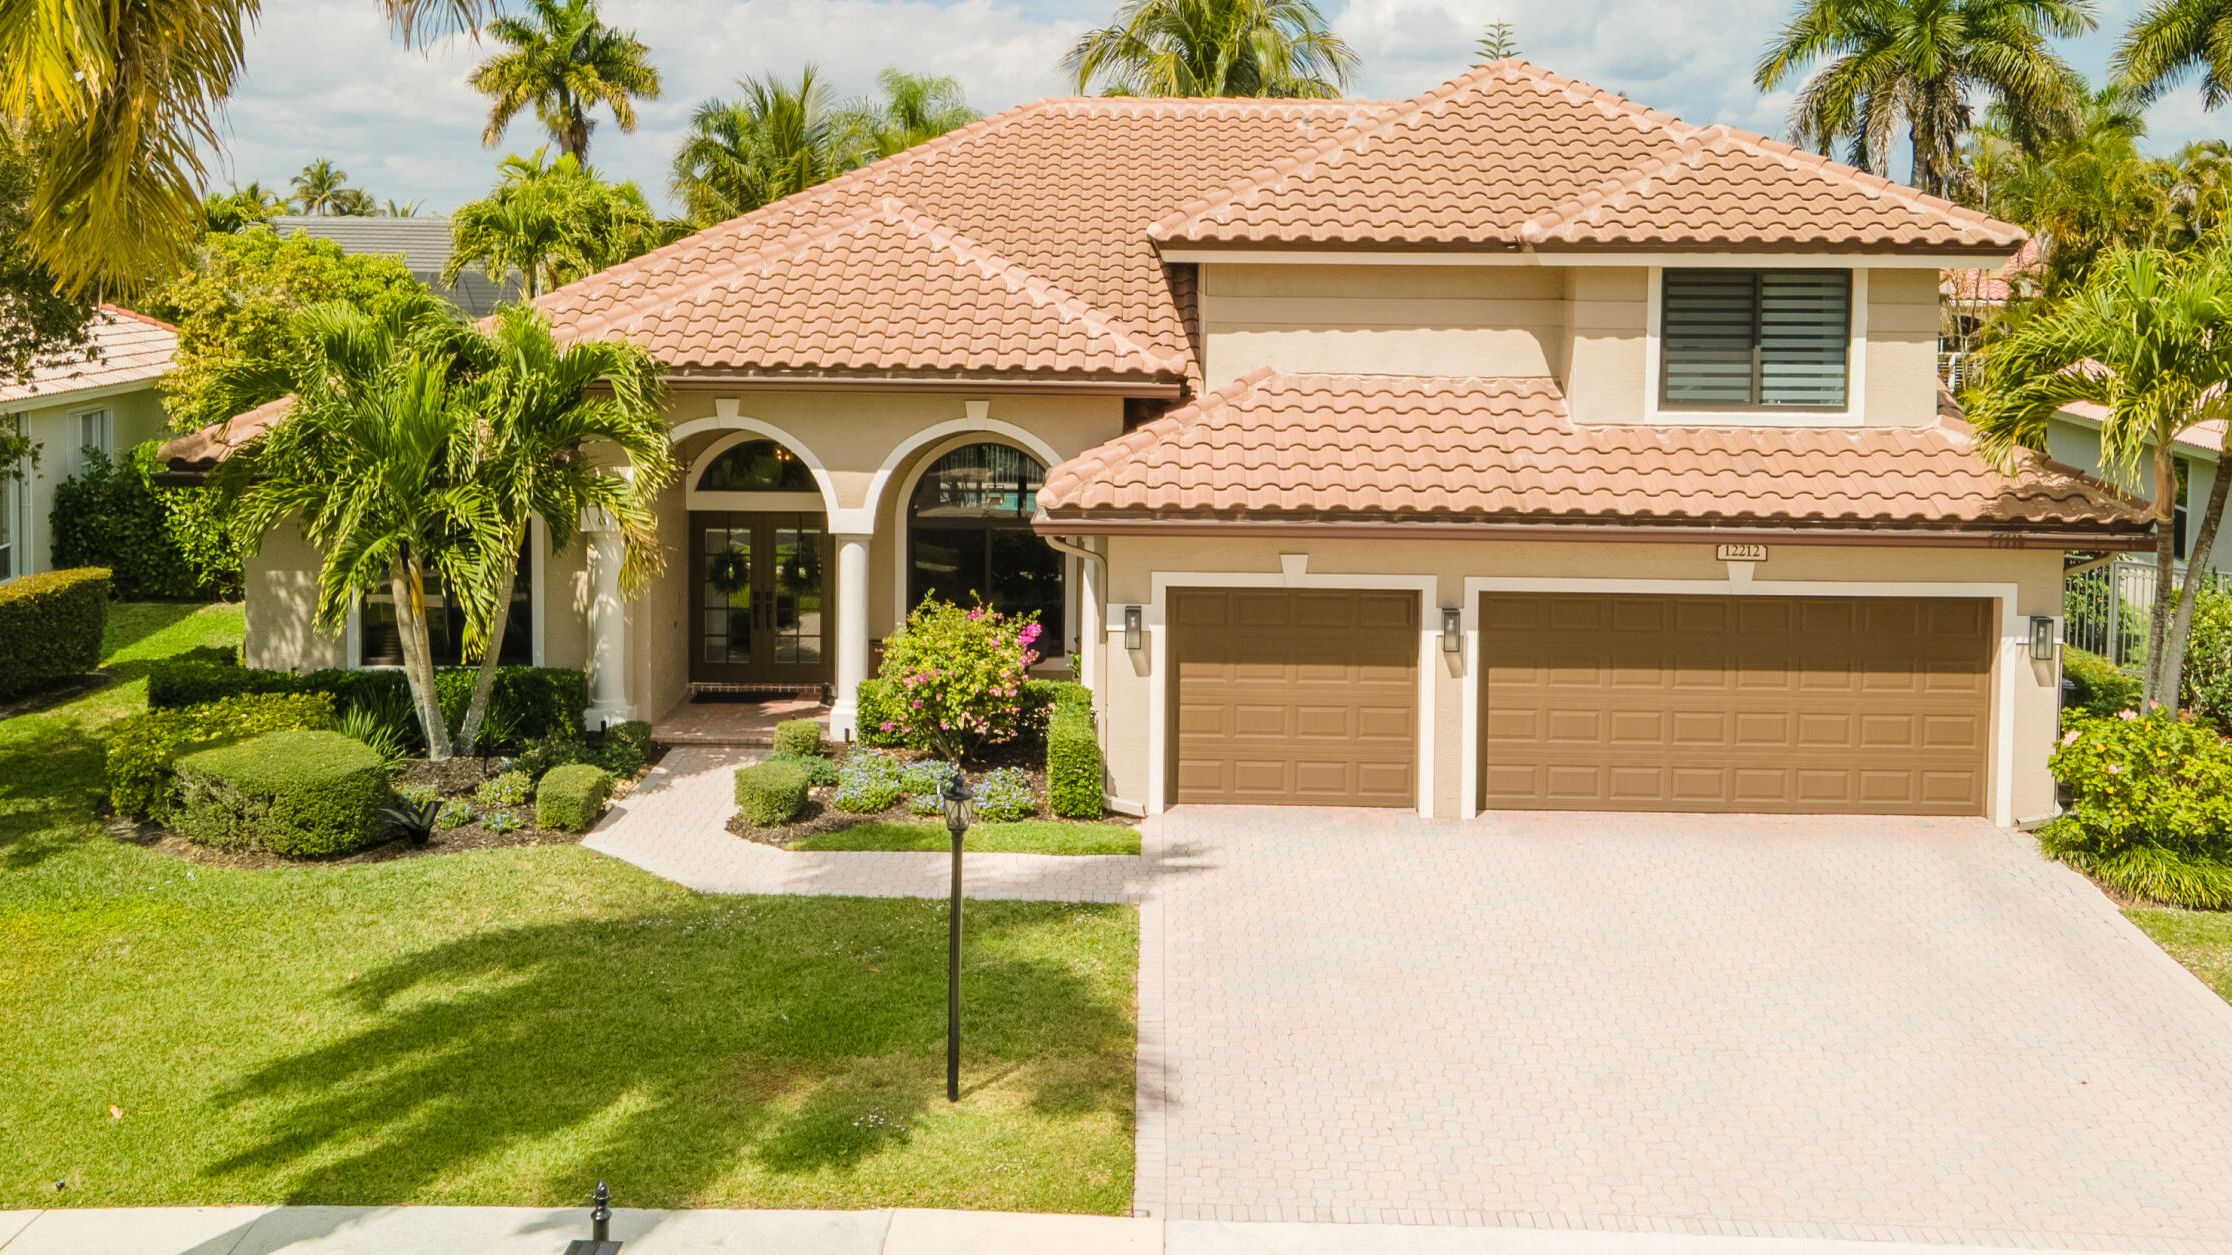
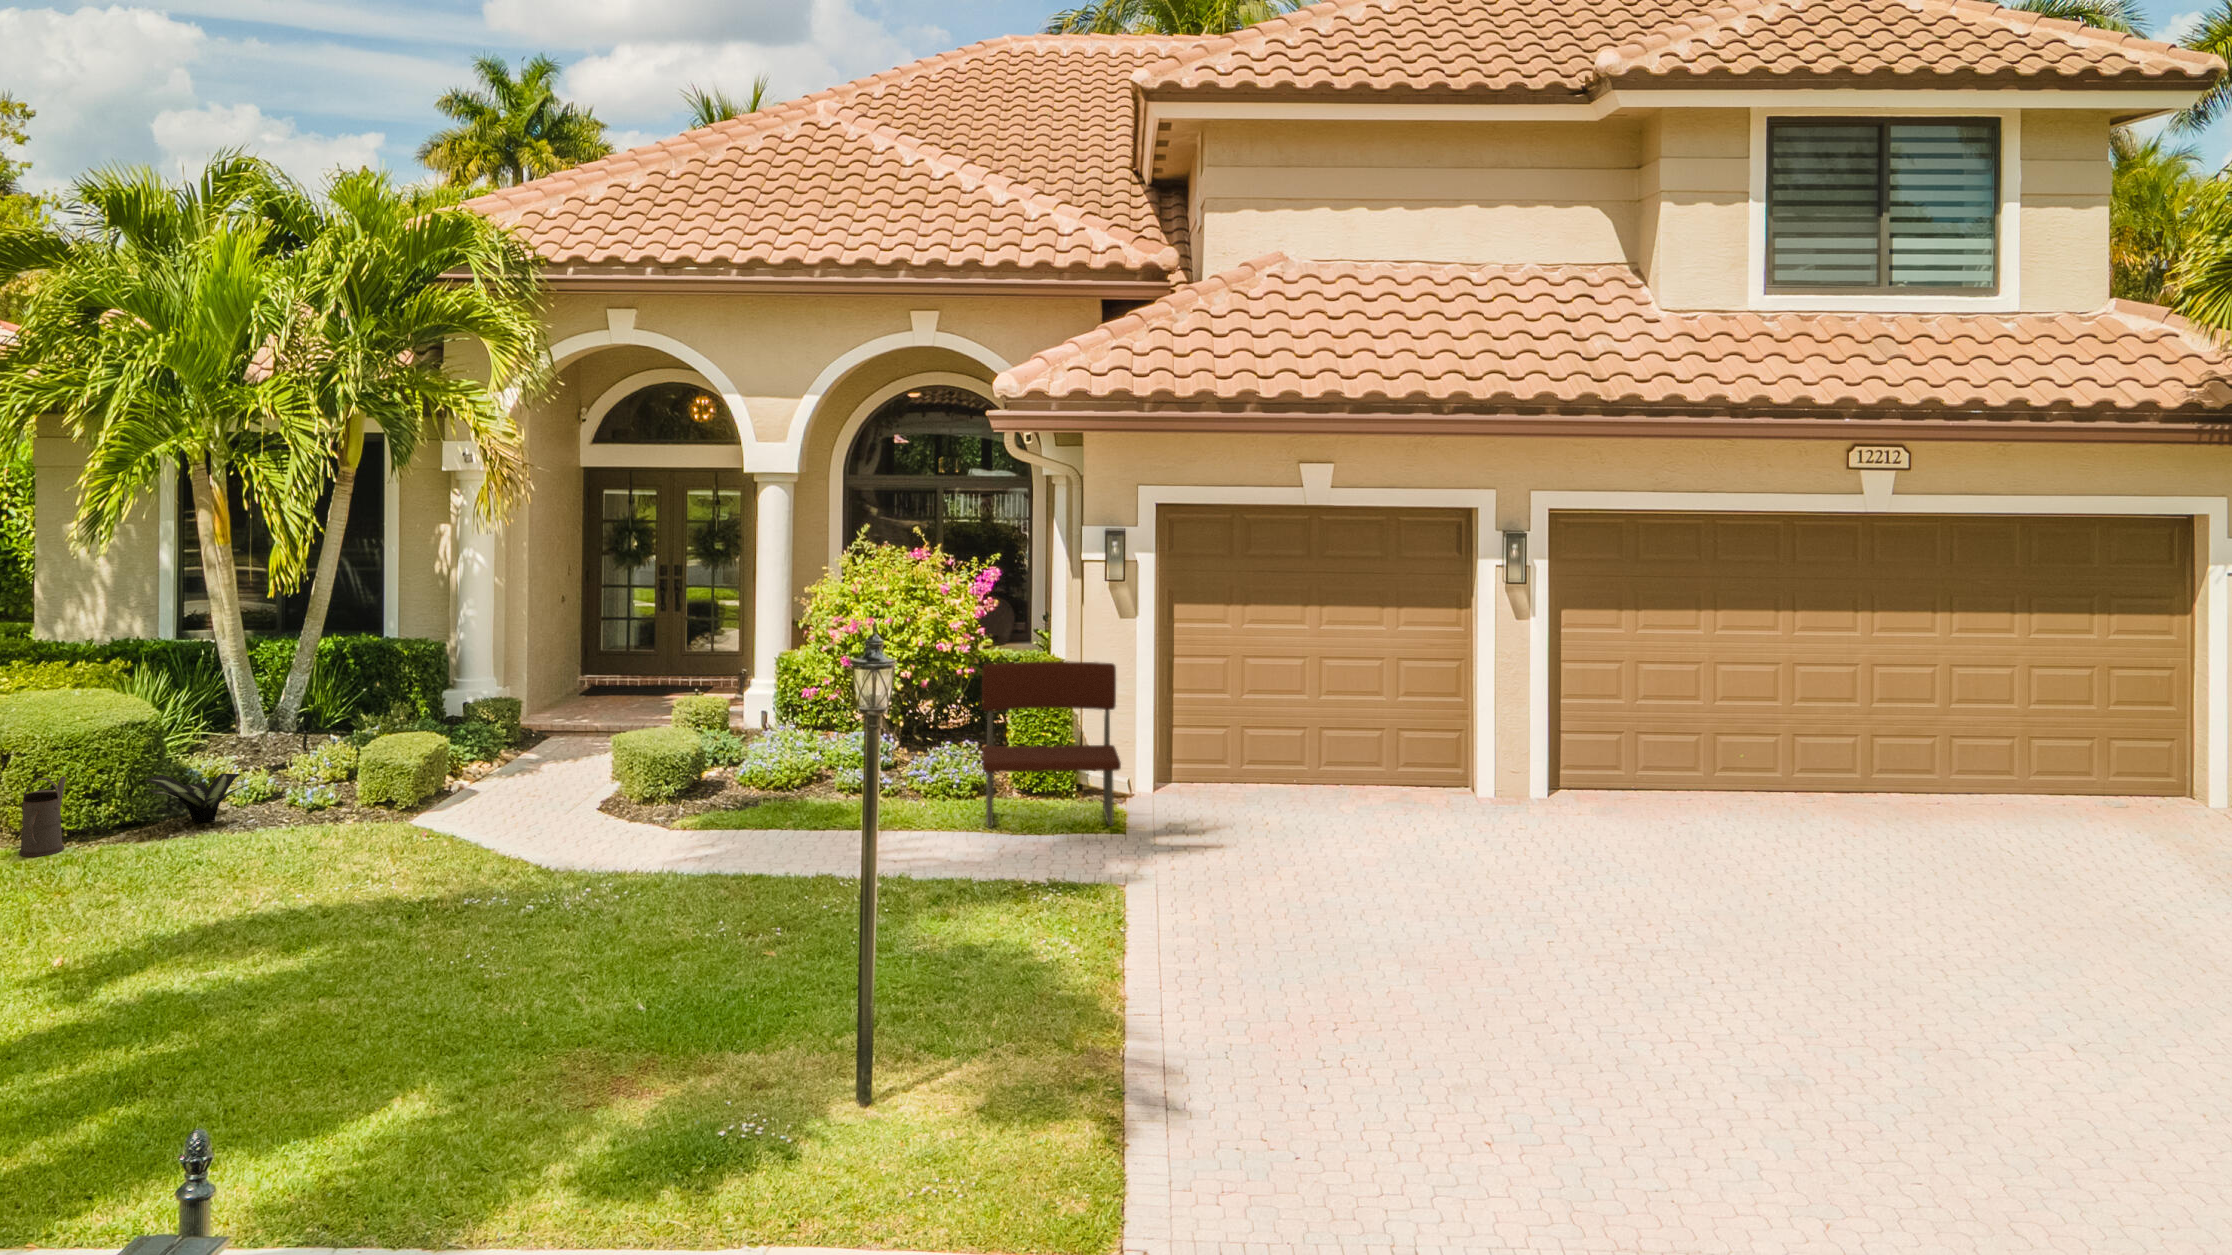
bench: none [1028,713,1137,847] -> present [982,661,1121,828]
watering can: none [286,810,319,877] -> present [19,776,66,857]

